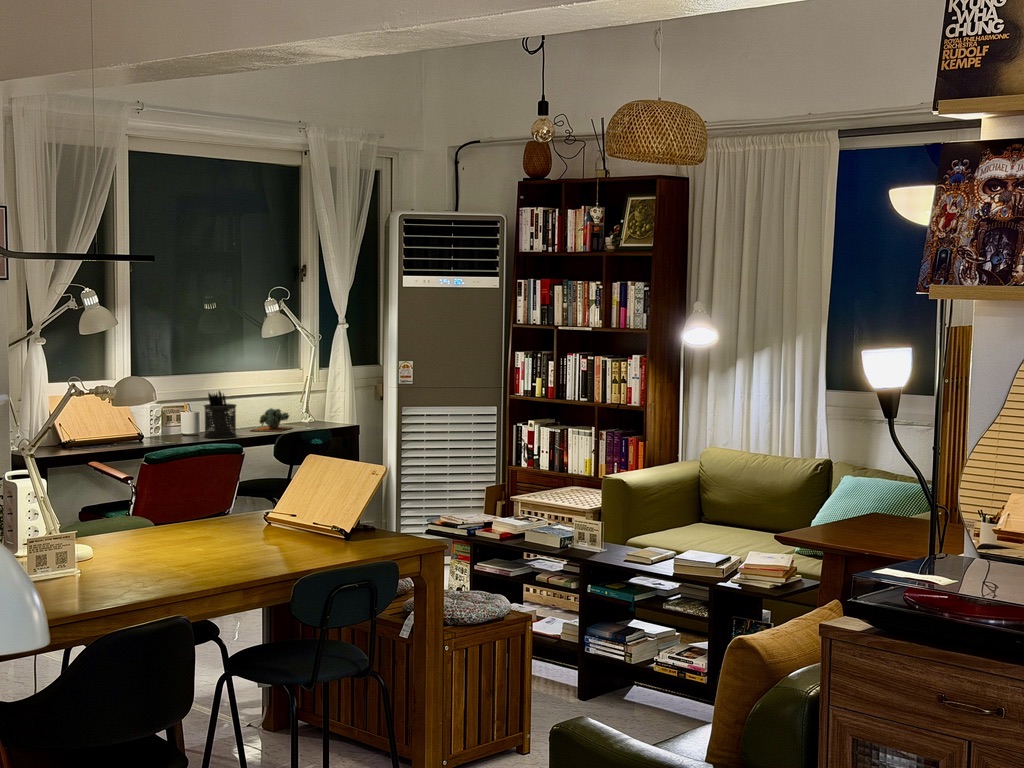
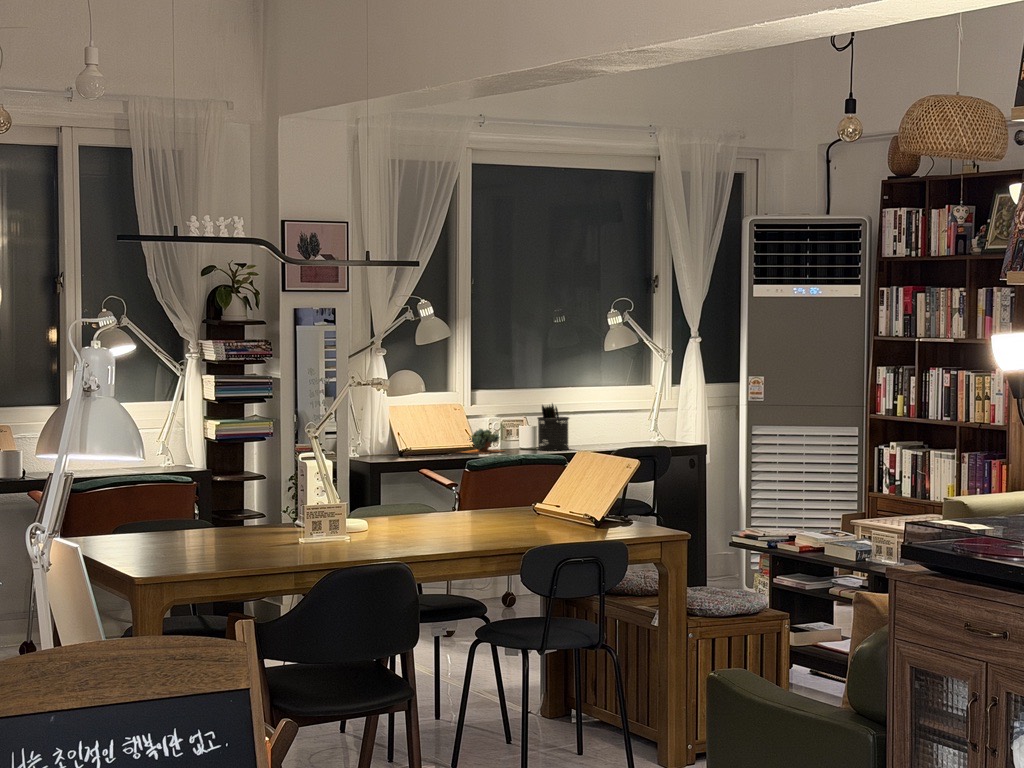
succulent plant: present [251,408,291,432] -> present [457,429,502,454]

